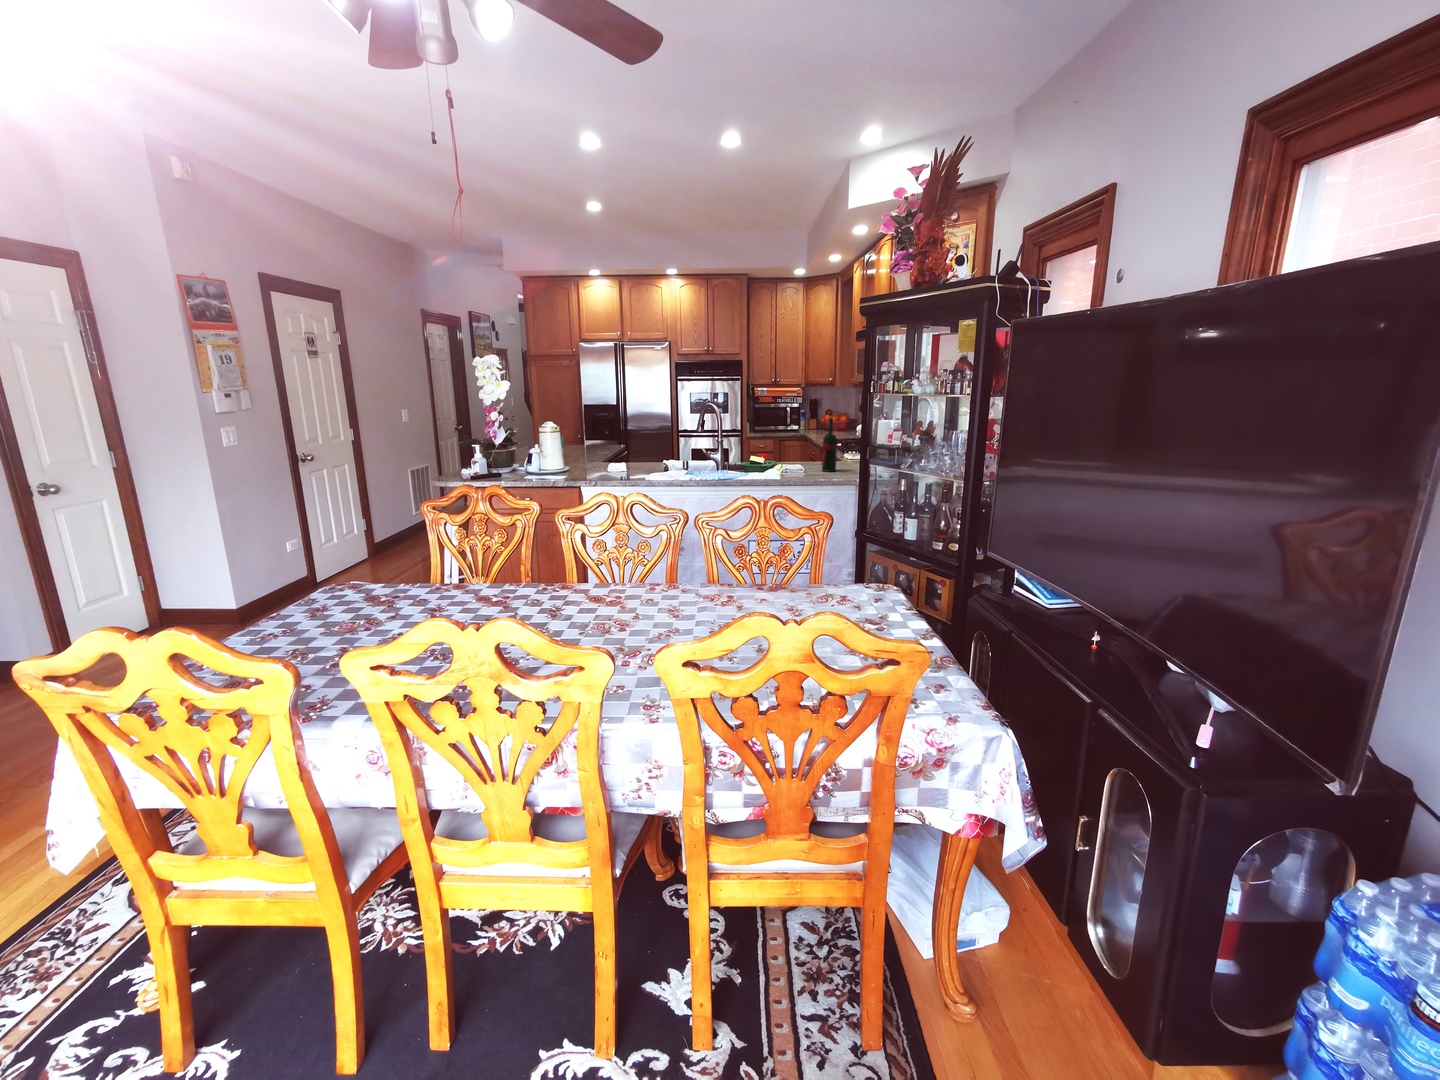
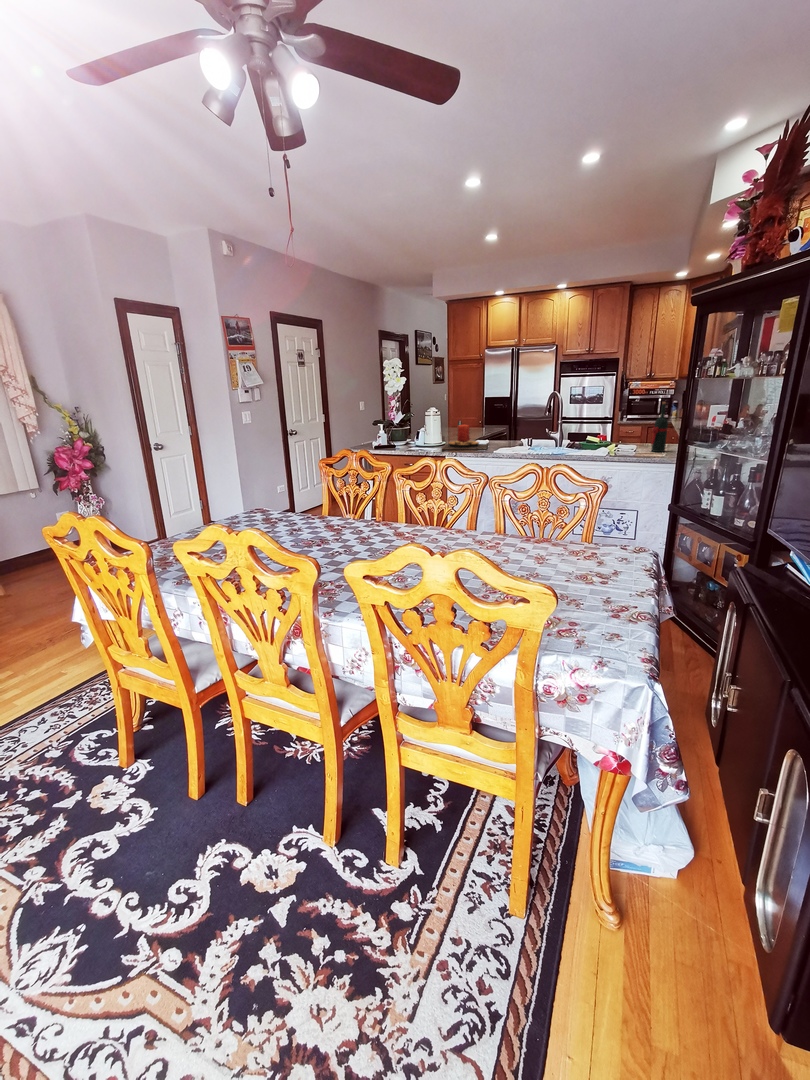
candle: none [573,443,633,477] -> present [442,425,488,450]

